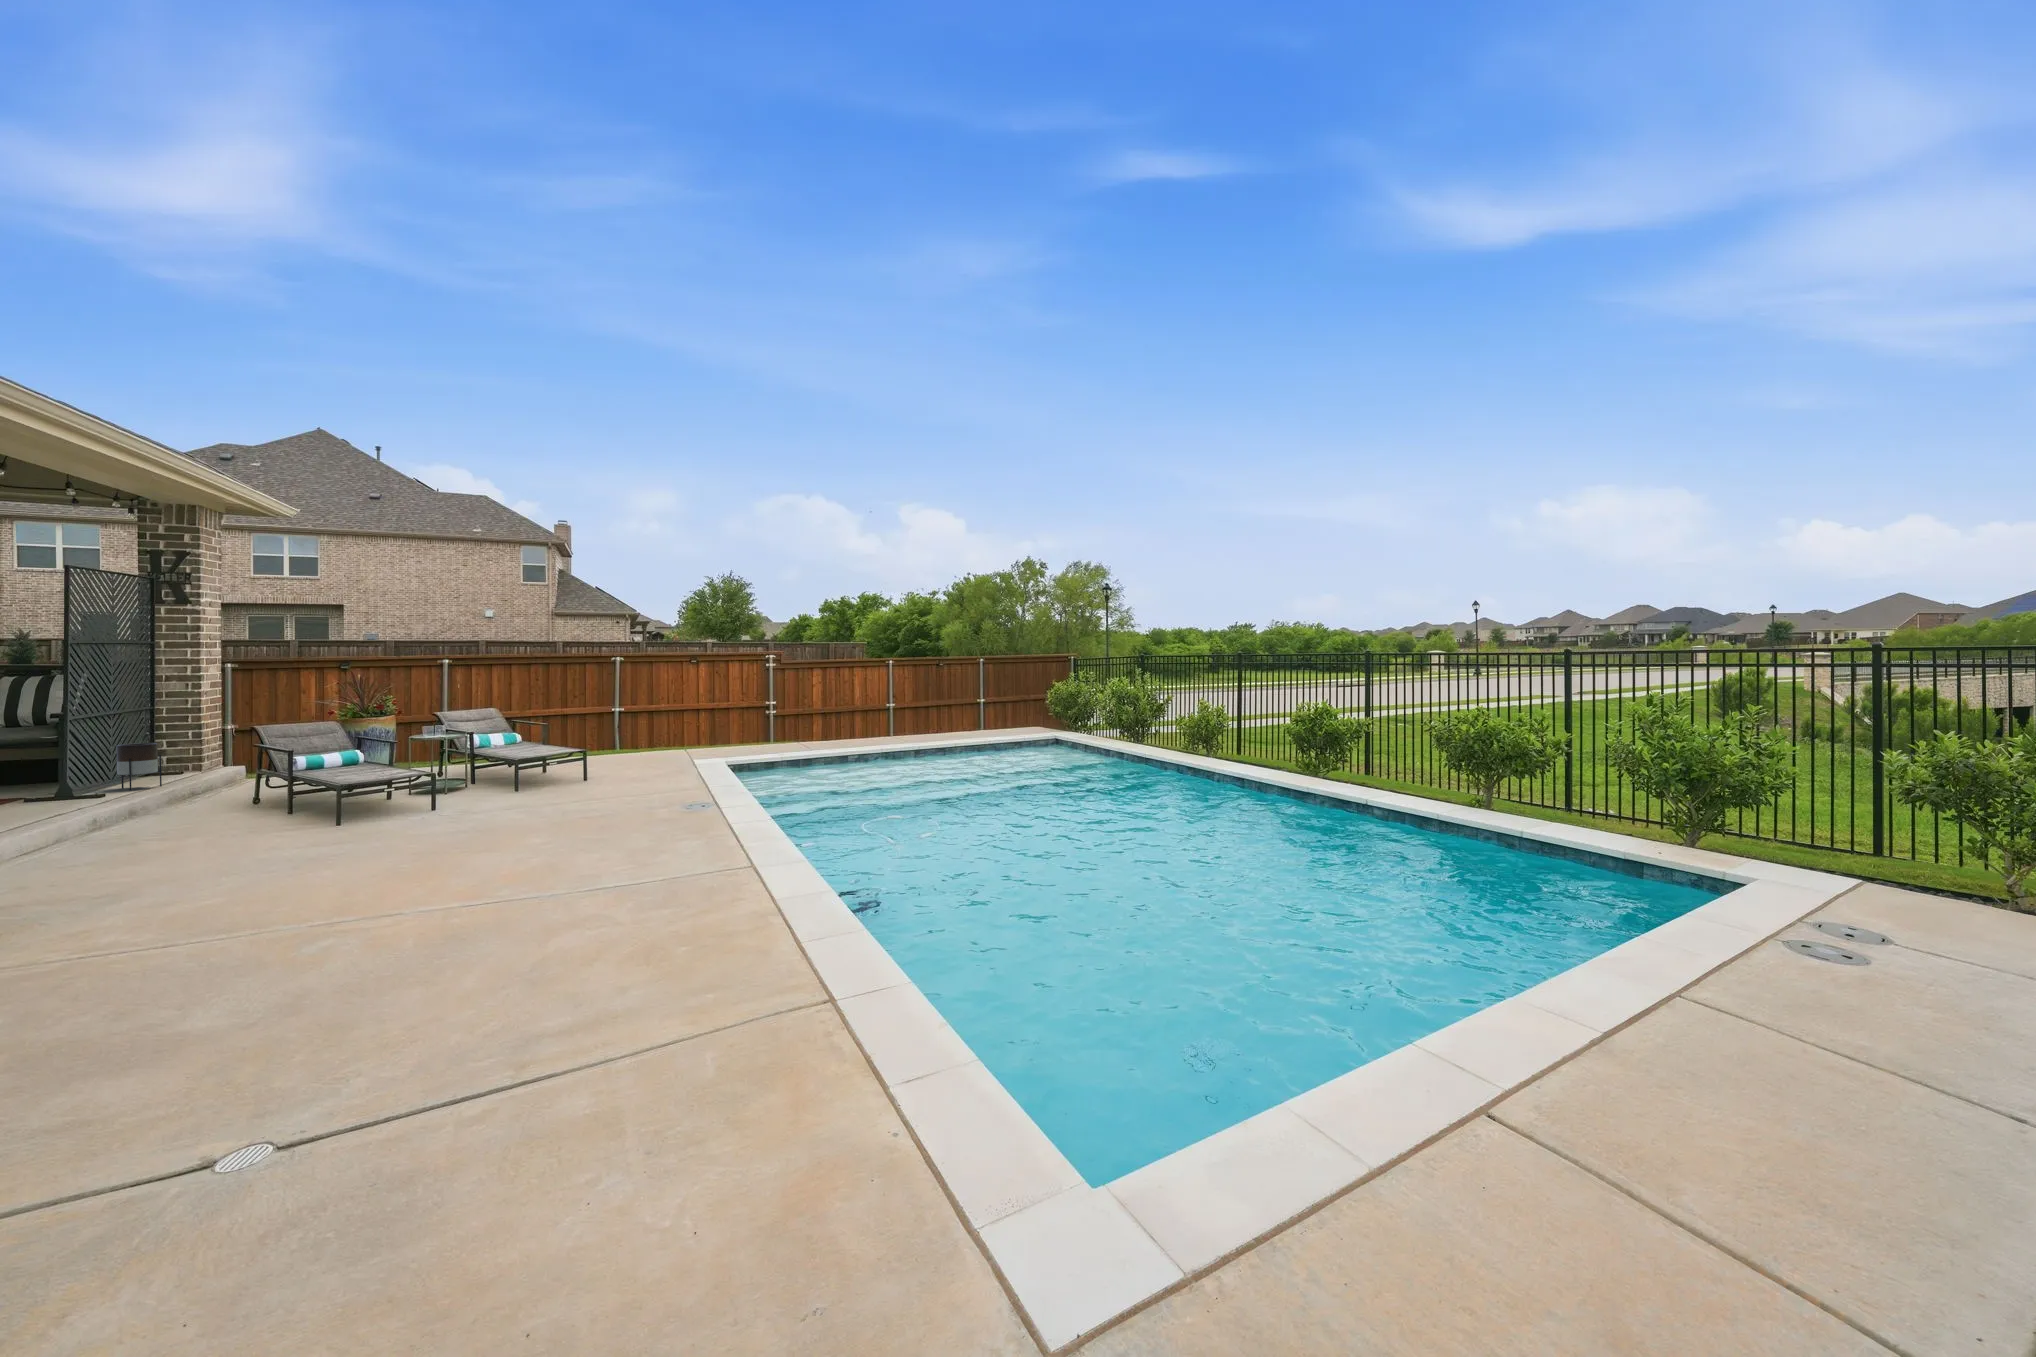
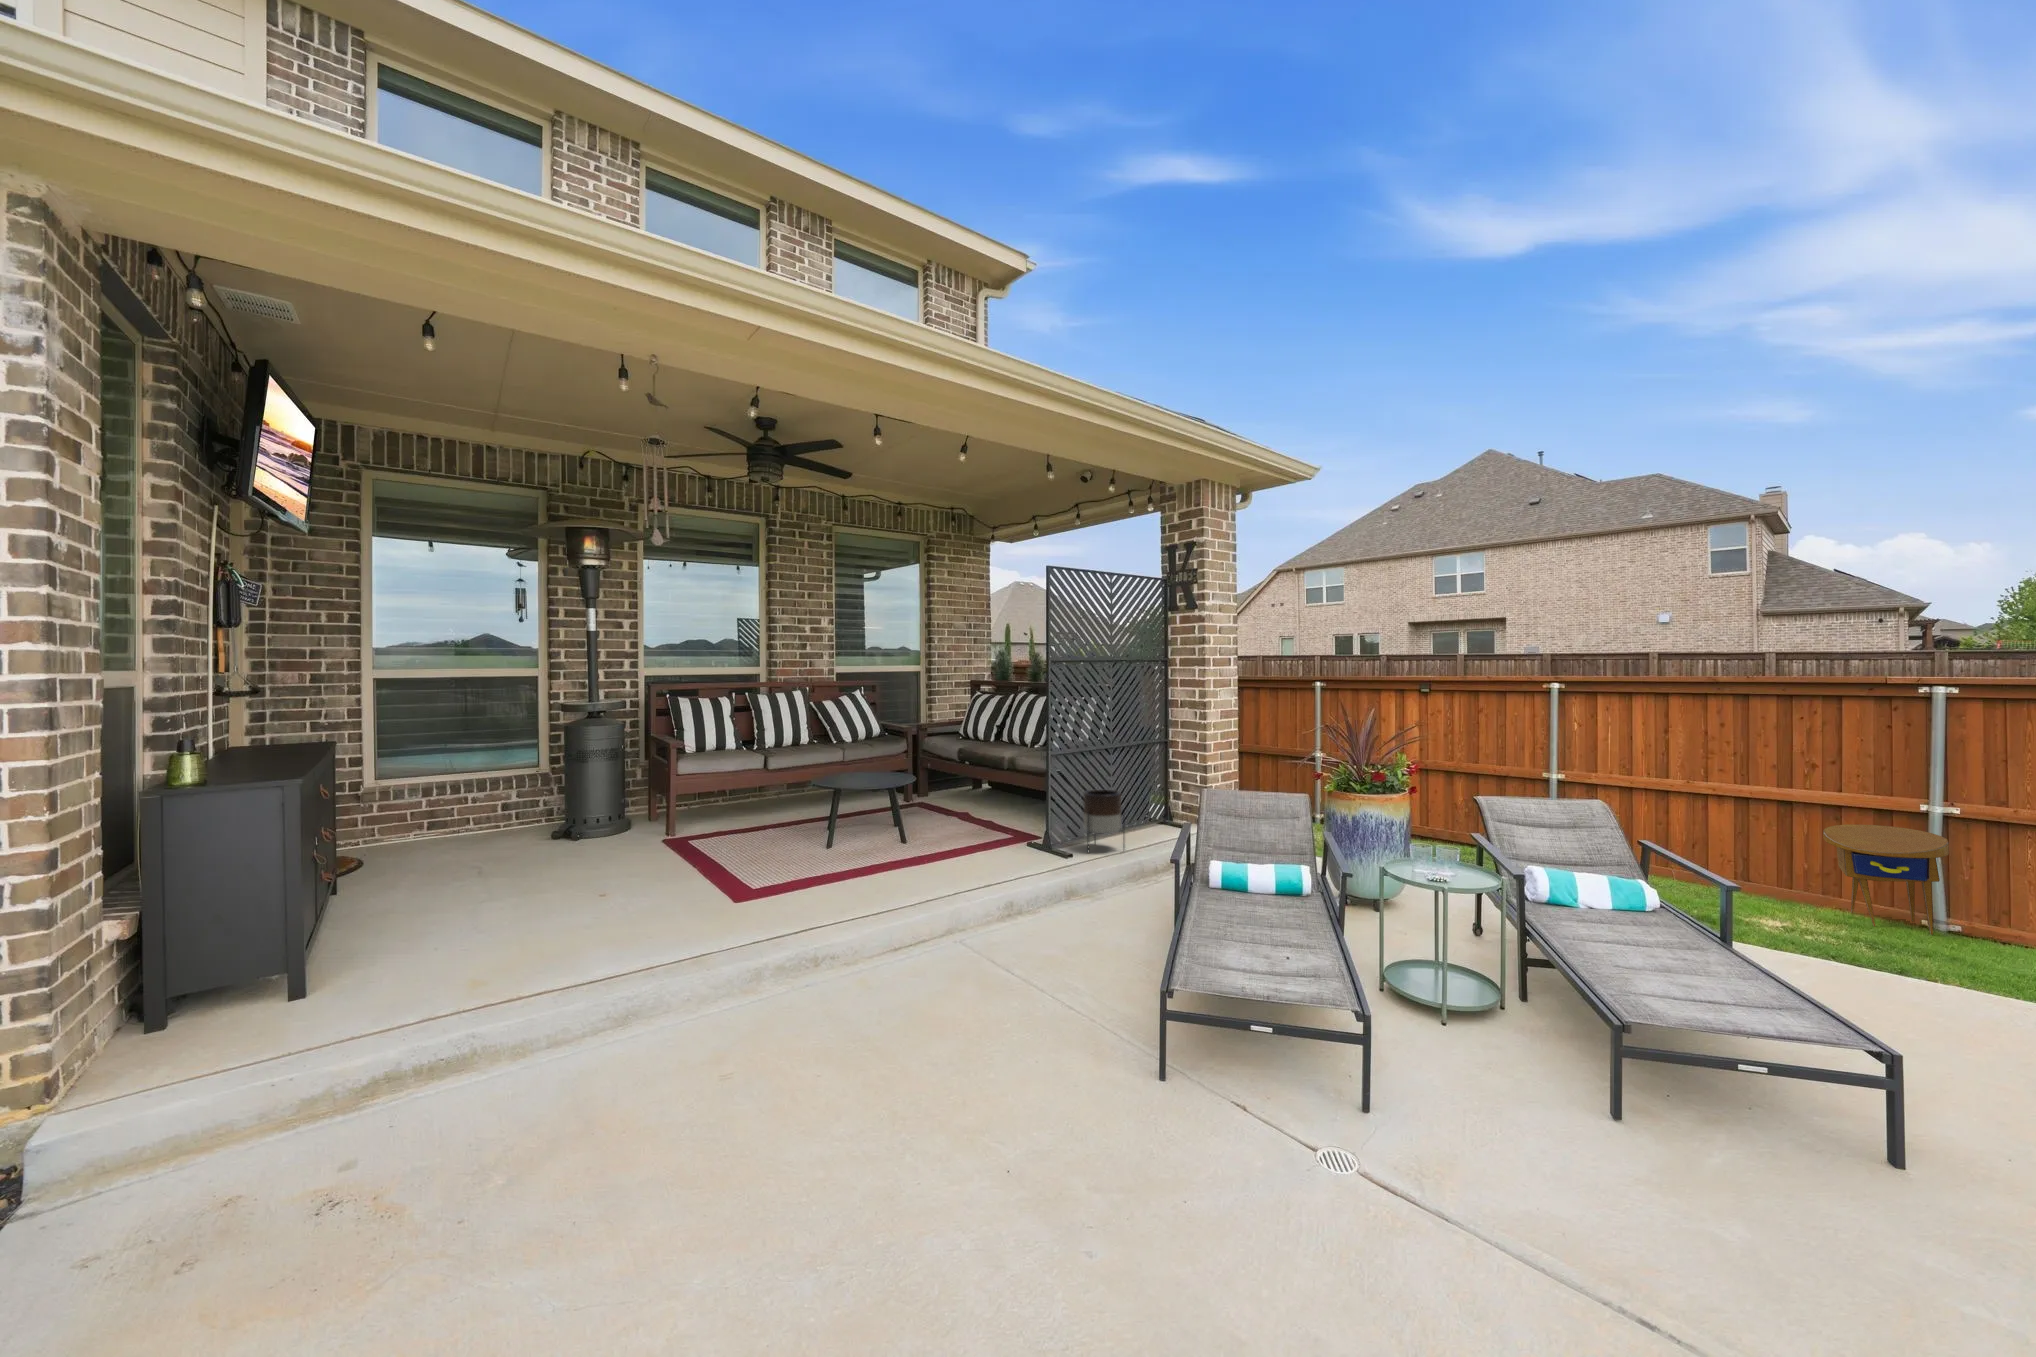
side table: none [576,721,615,763] -> present [1823,824,1949,935]

